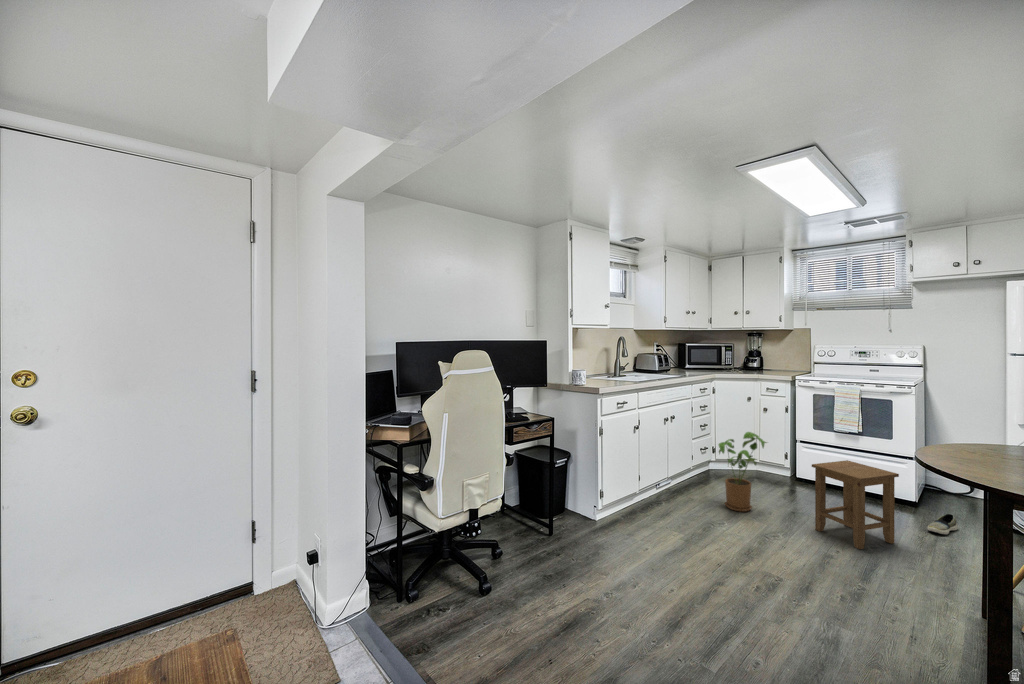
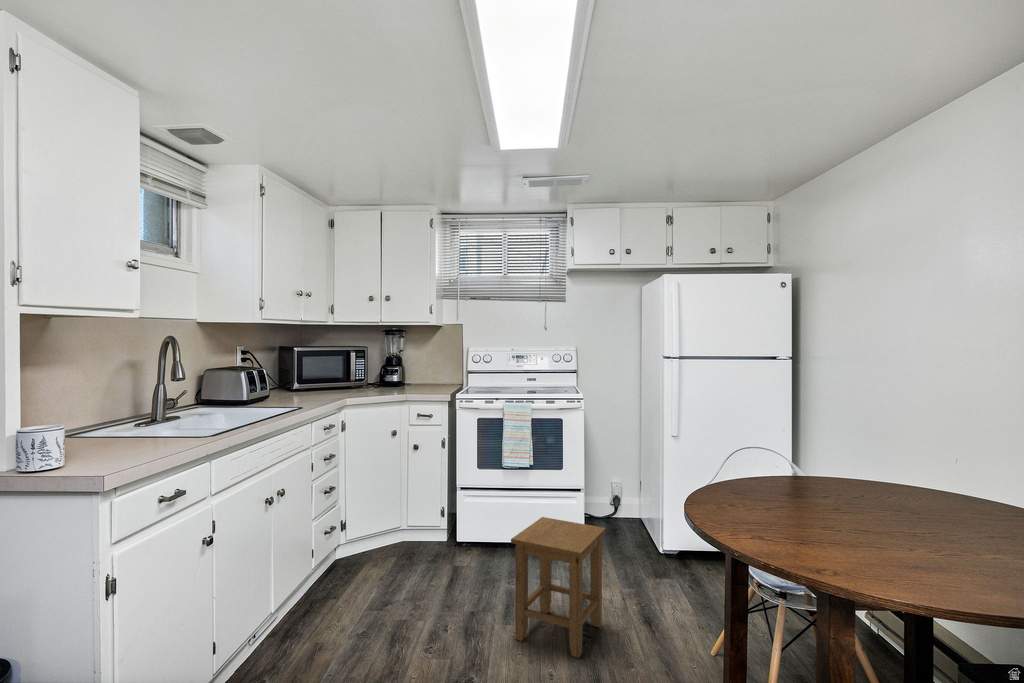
house plant: present [719,432,767,512] -> none [368,500,444,644]
shoe: present [928,514,957,534] -> none [614,555,634,586]

